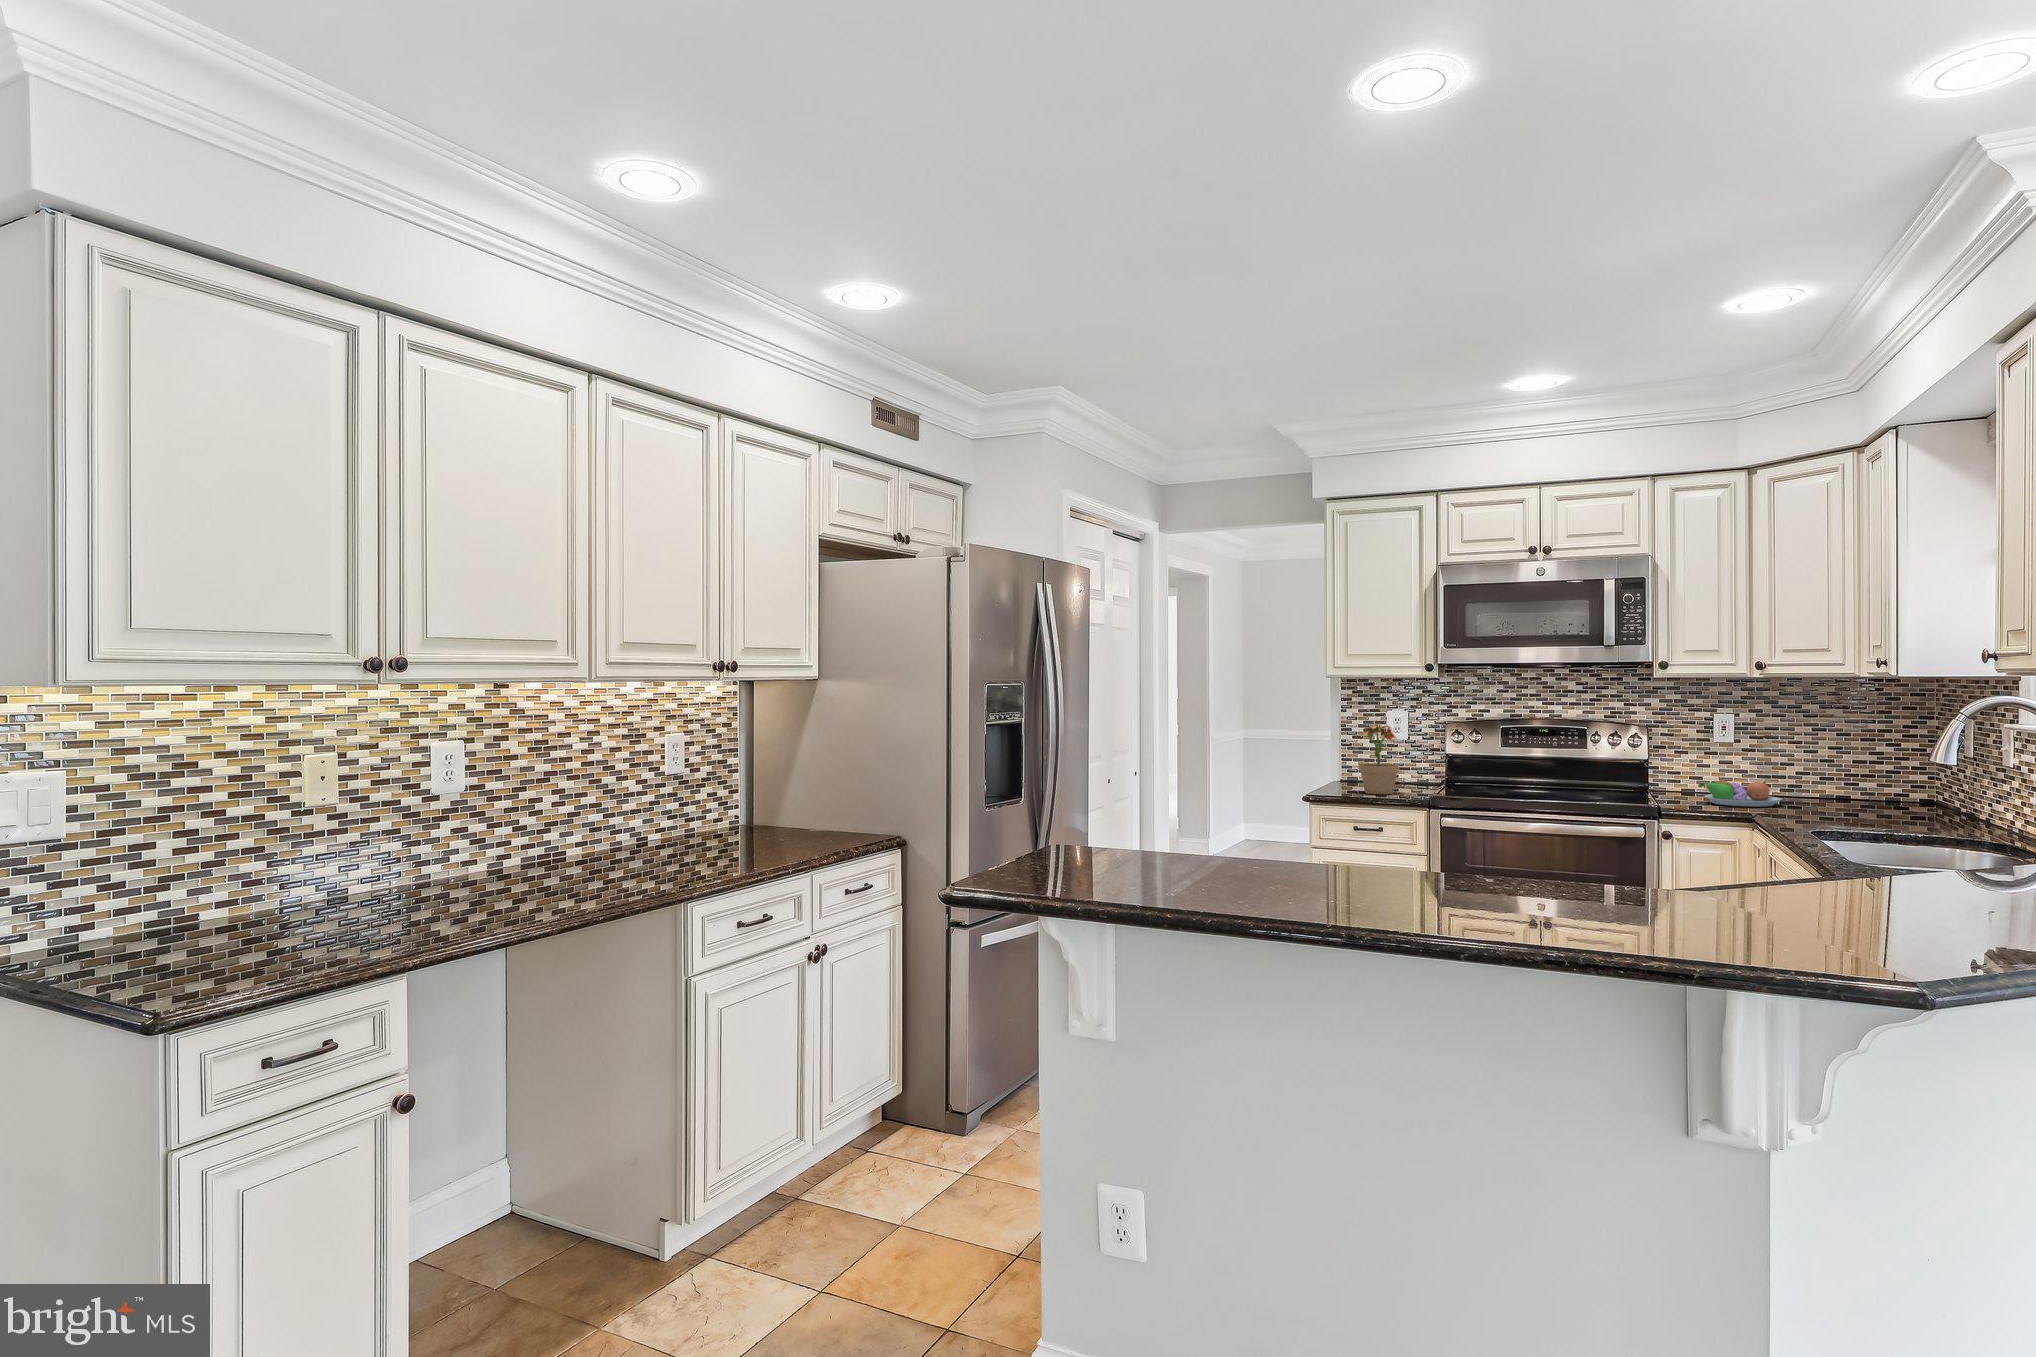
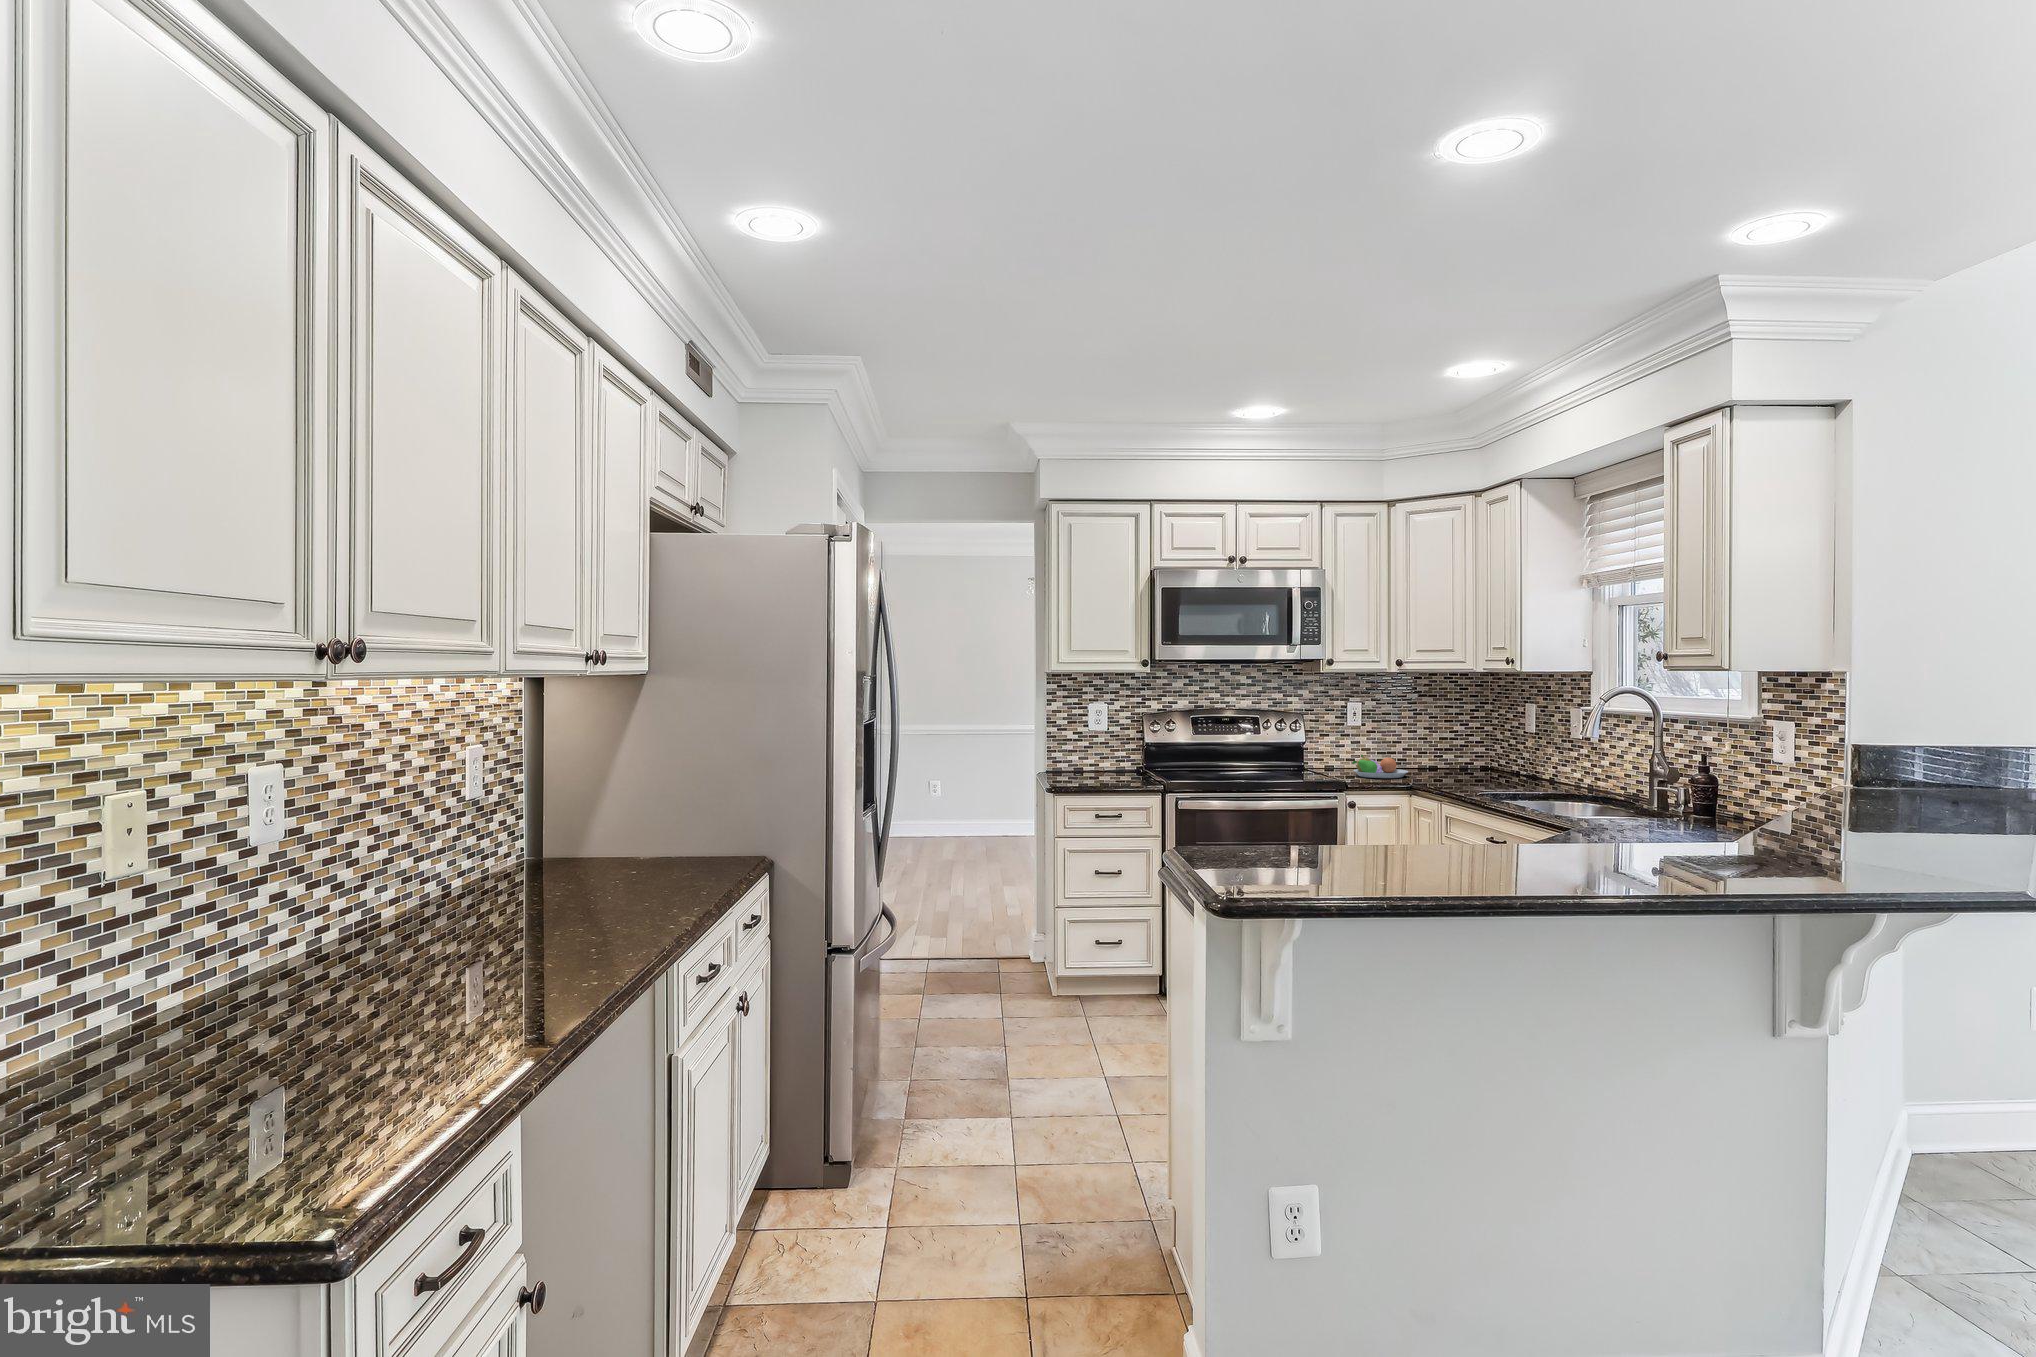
potted plant: present [1359,721,1399,794] -> none [1073,713,1111,782]

